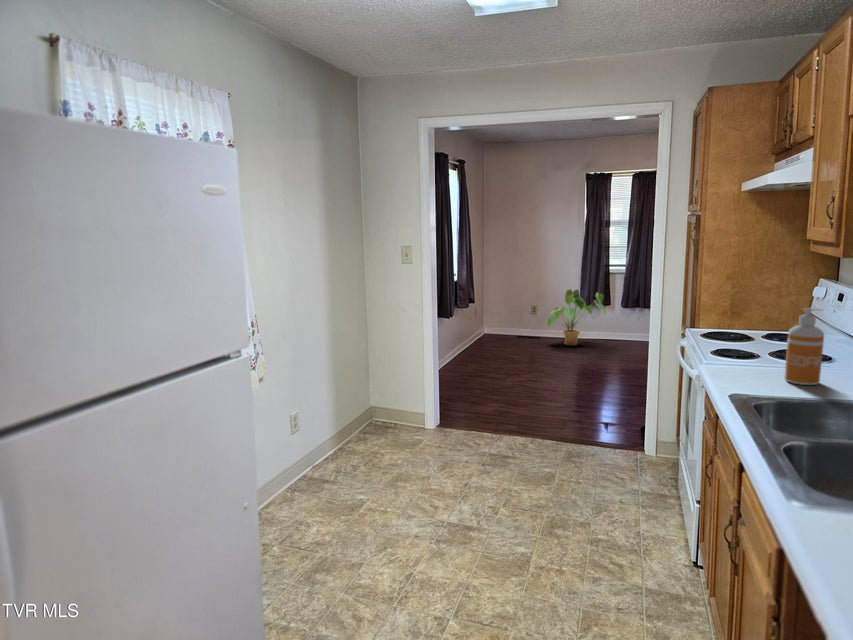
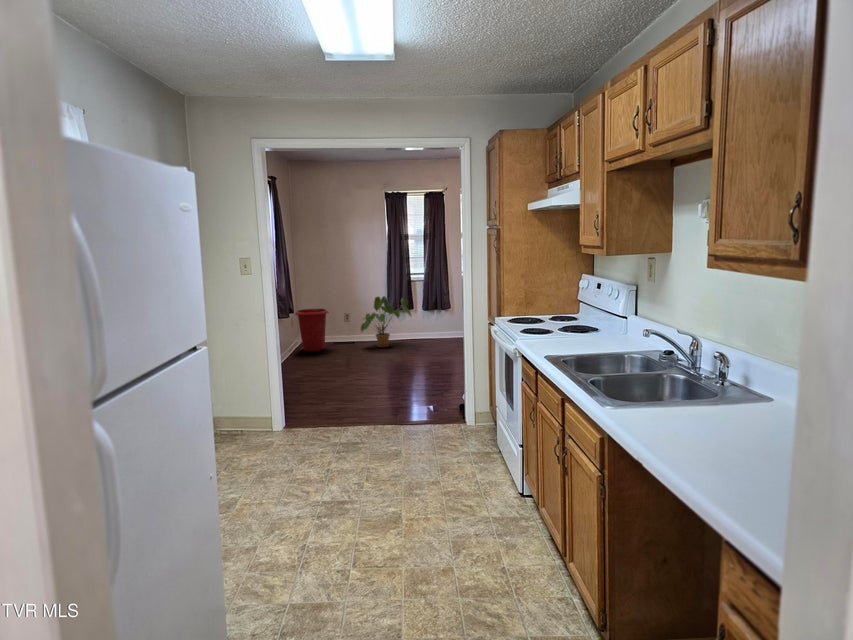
waste bin: none [479,299,514,343] -> present [295,309,329,351]
soap dispenser: present [784,308,824,385] -> none [575,292,597,346]

